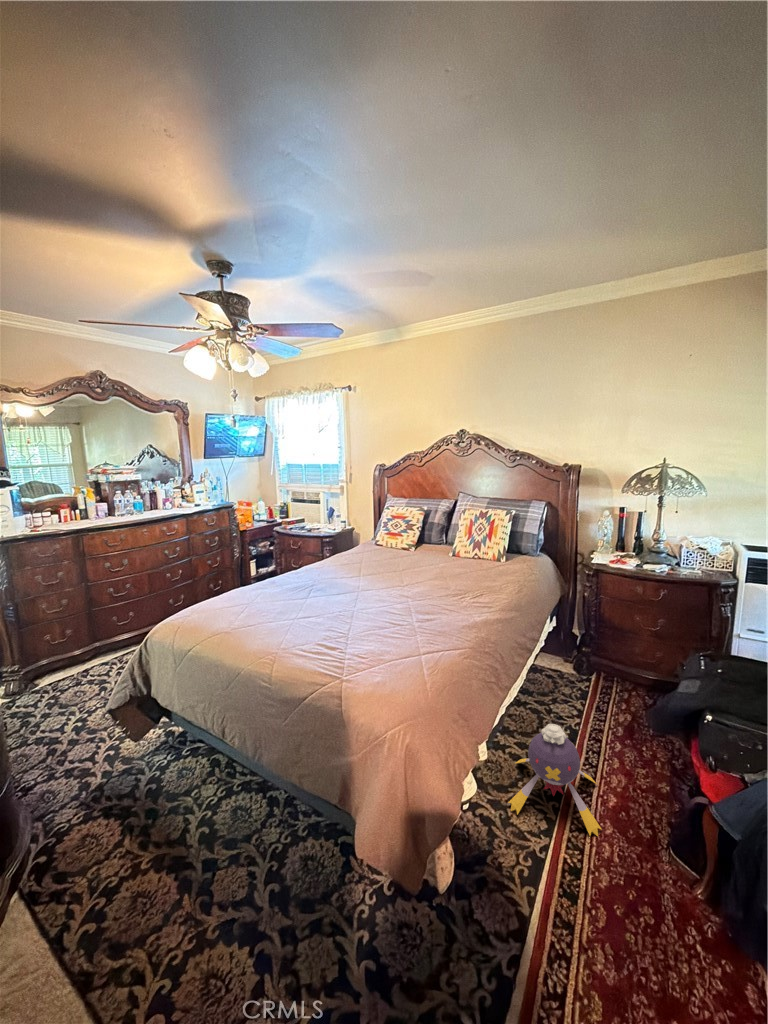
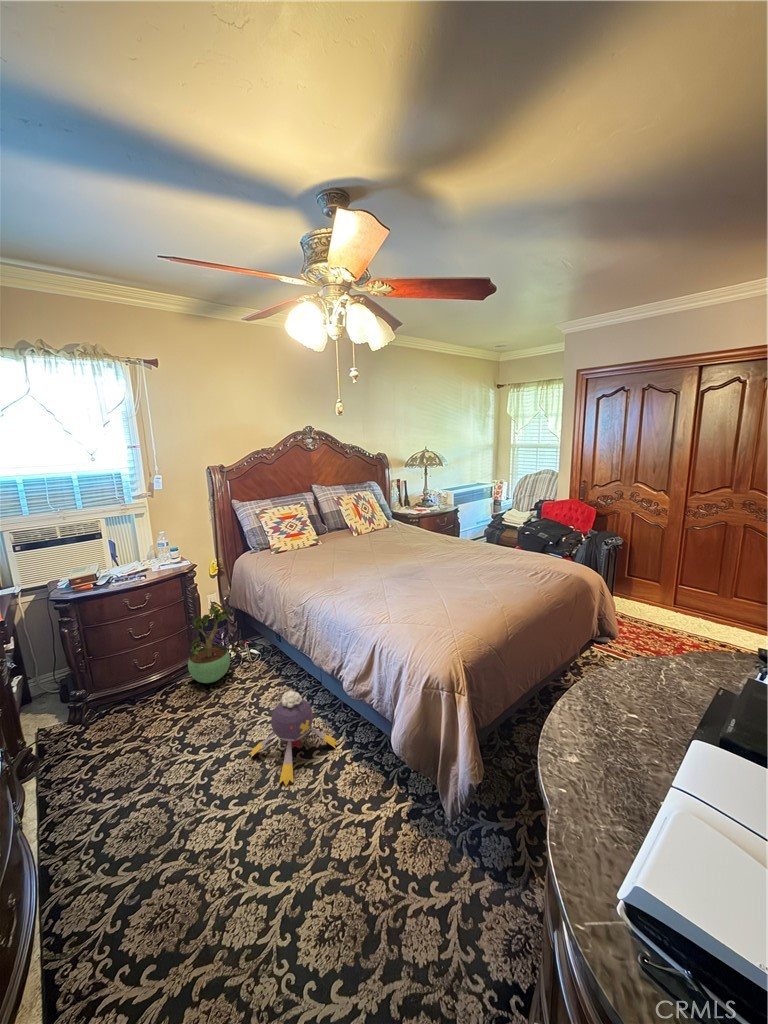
potted plant: none [542,609,598,687] -> present [188,606,231,683]

